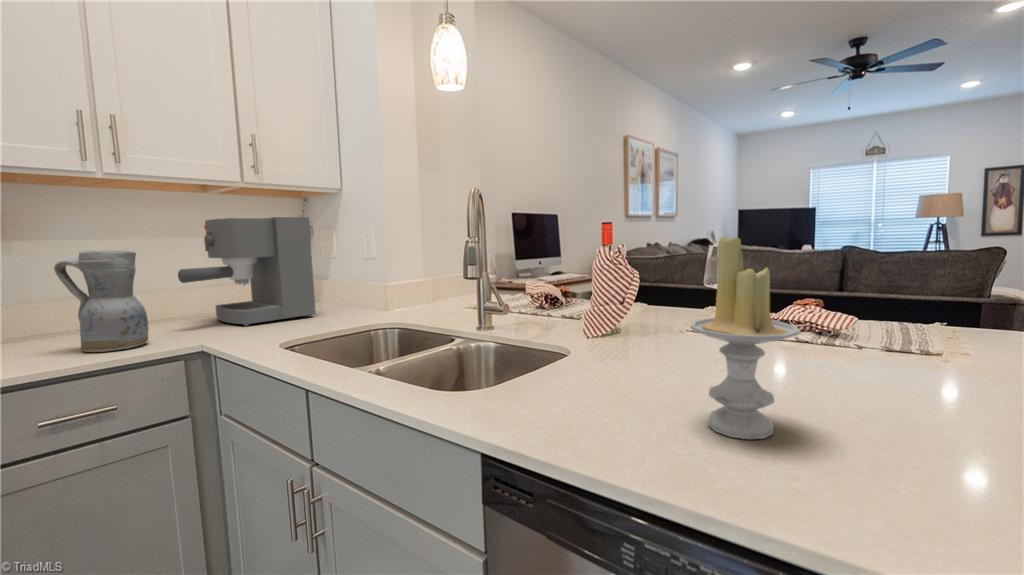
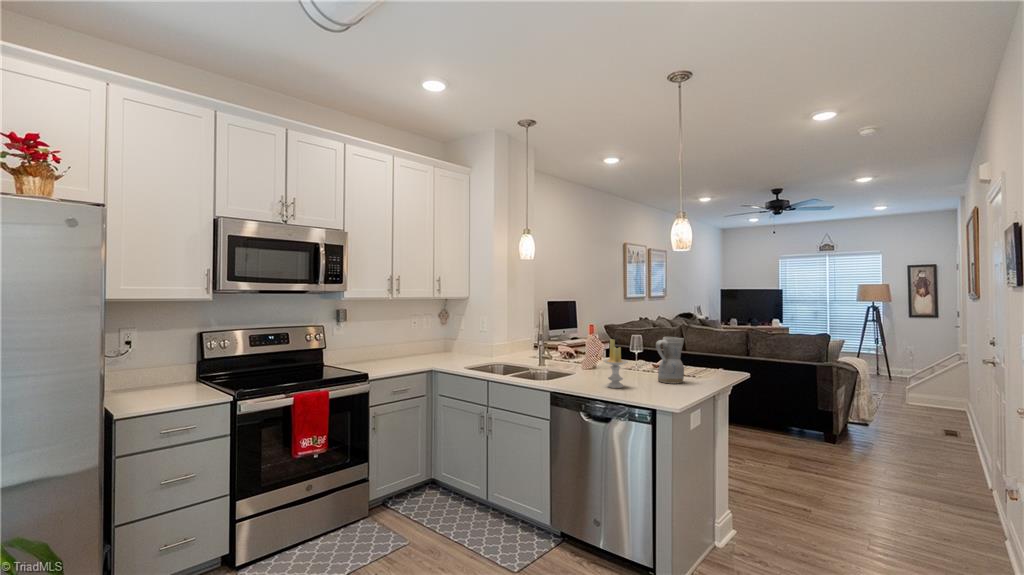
coffee maker: present [178,217,316,326] -> none [411,312,460,362]
ceramic pitcher: present [54,250,148,352] -> present [656,337,684,384]

